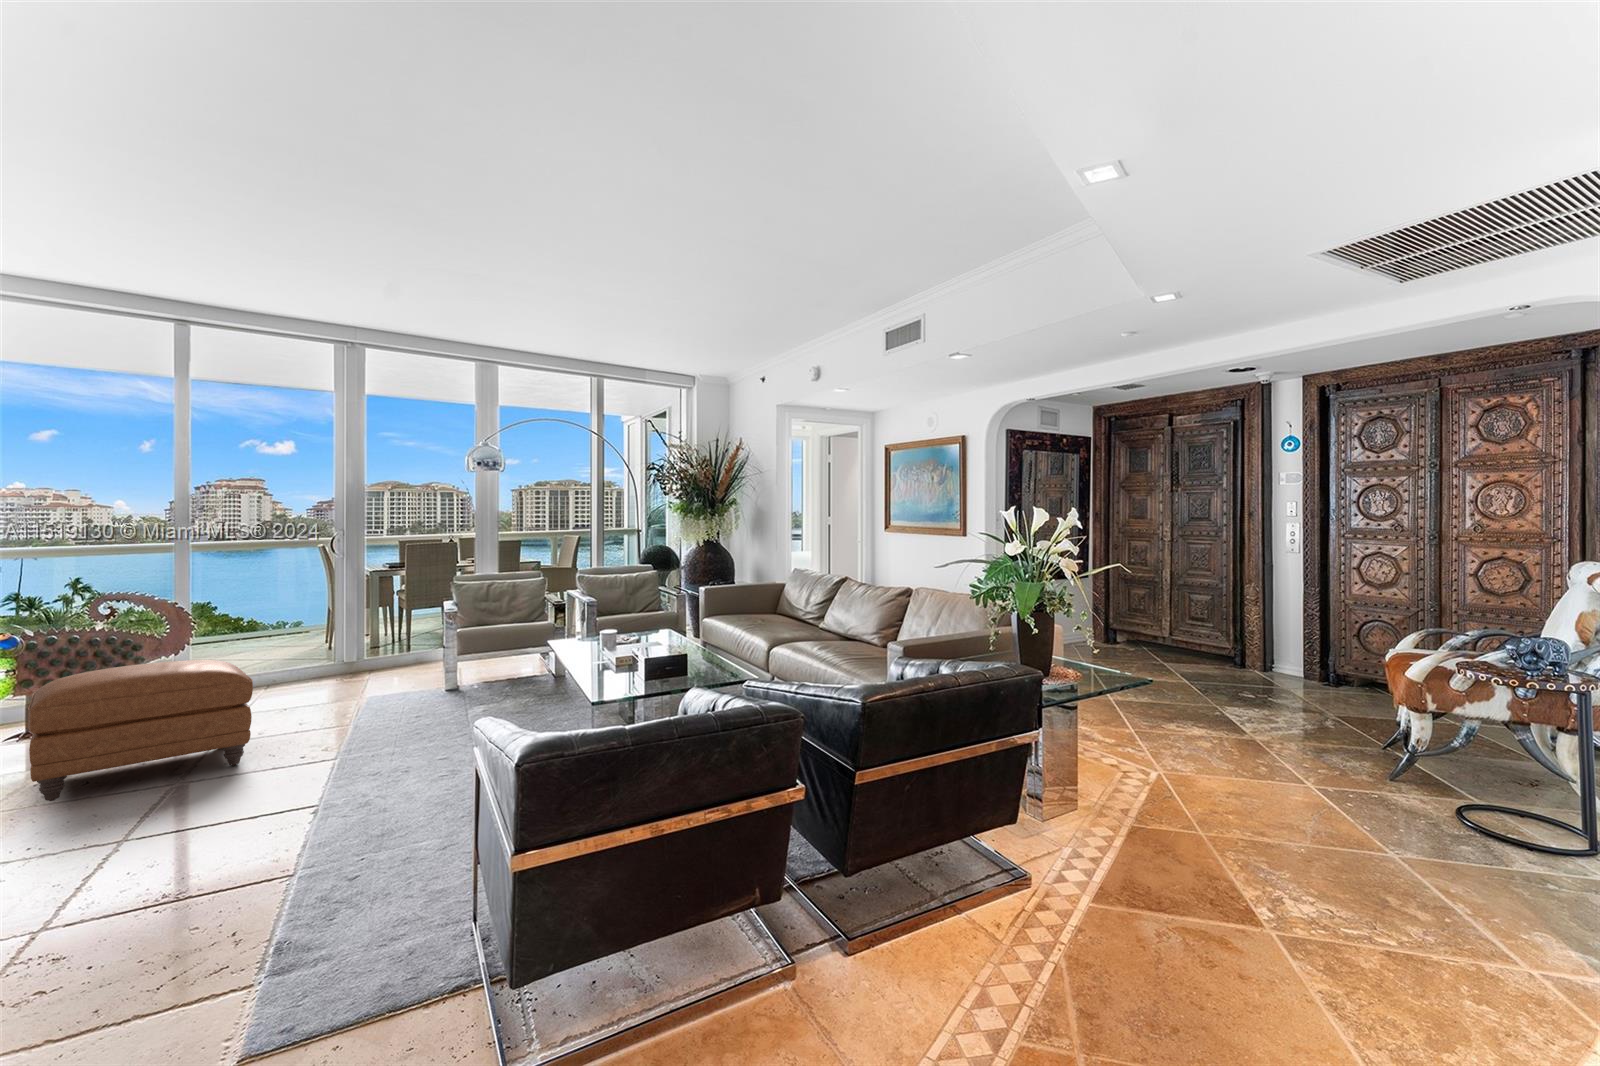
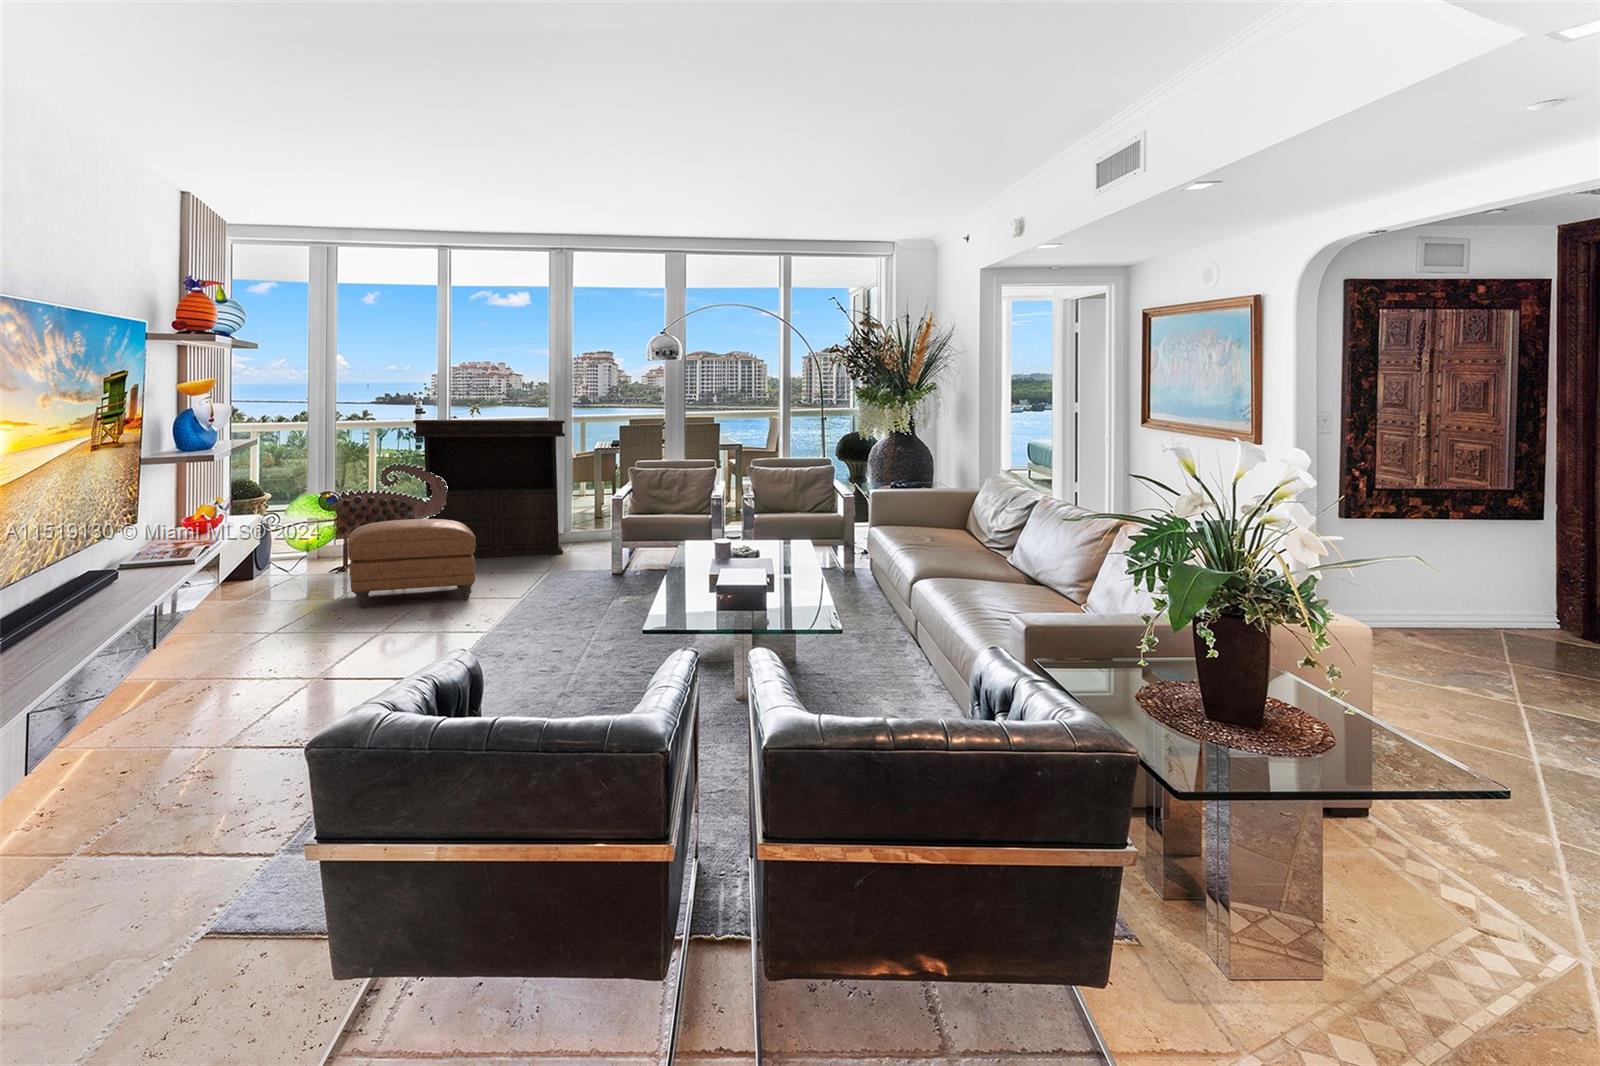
console table: none [150,535,363,711] -> present [413,420,565,558]

